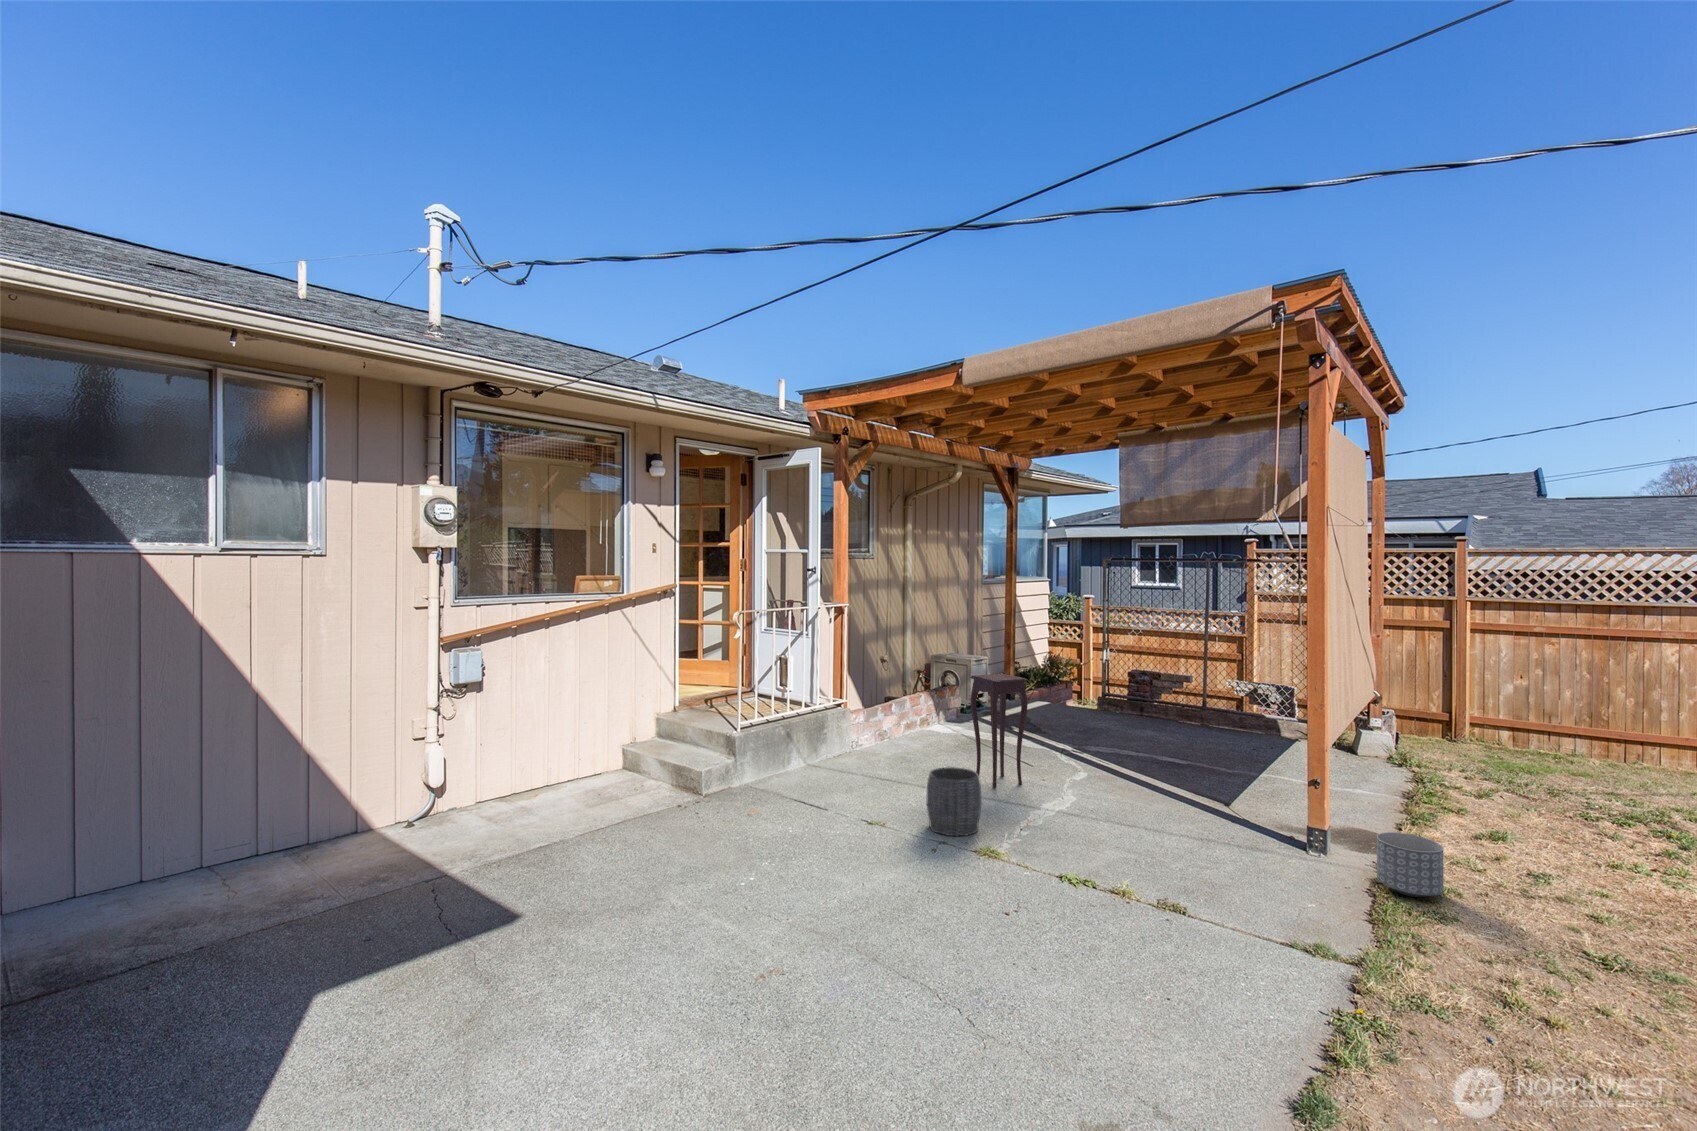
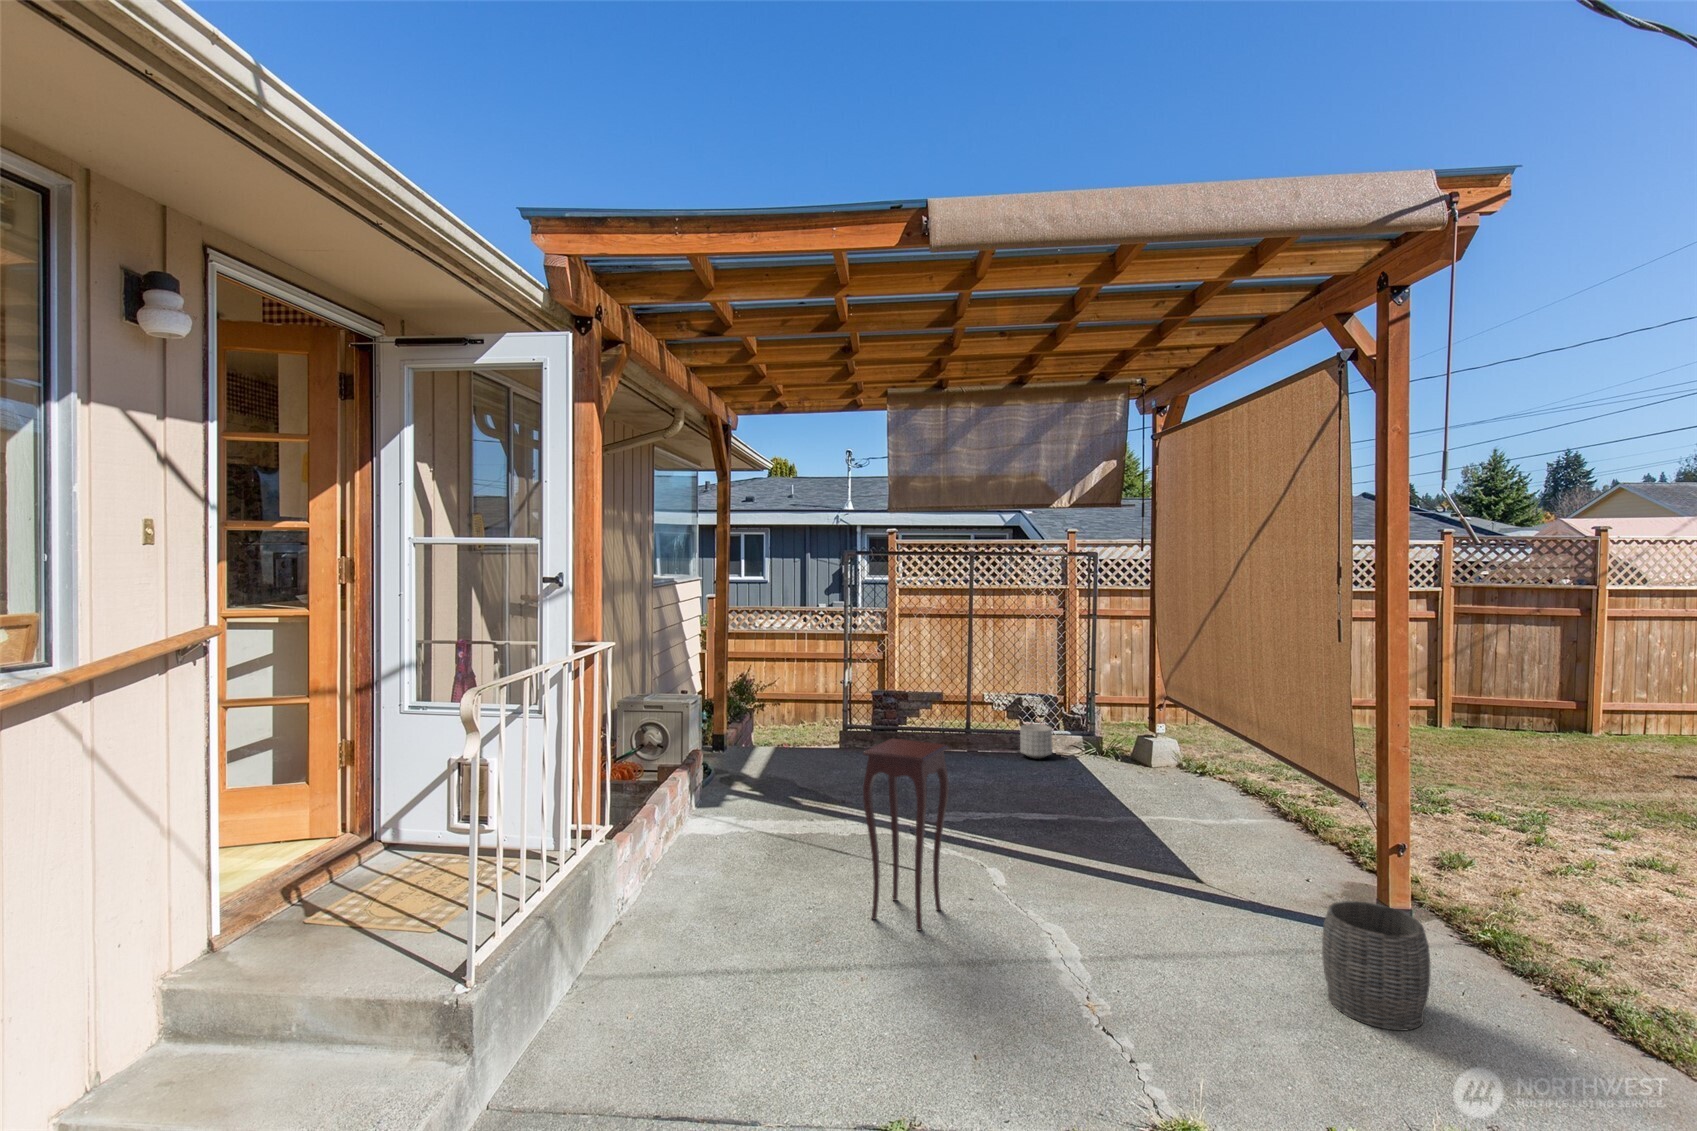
woven basket: present [926,767,981,836] -> present [1322,901,1430,1031]
planter: present [1377,832,1443,897] -> present [1020,724,1052,759]

